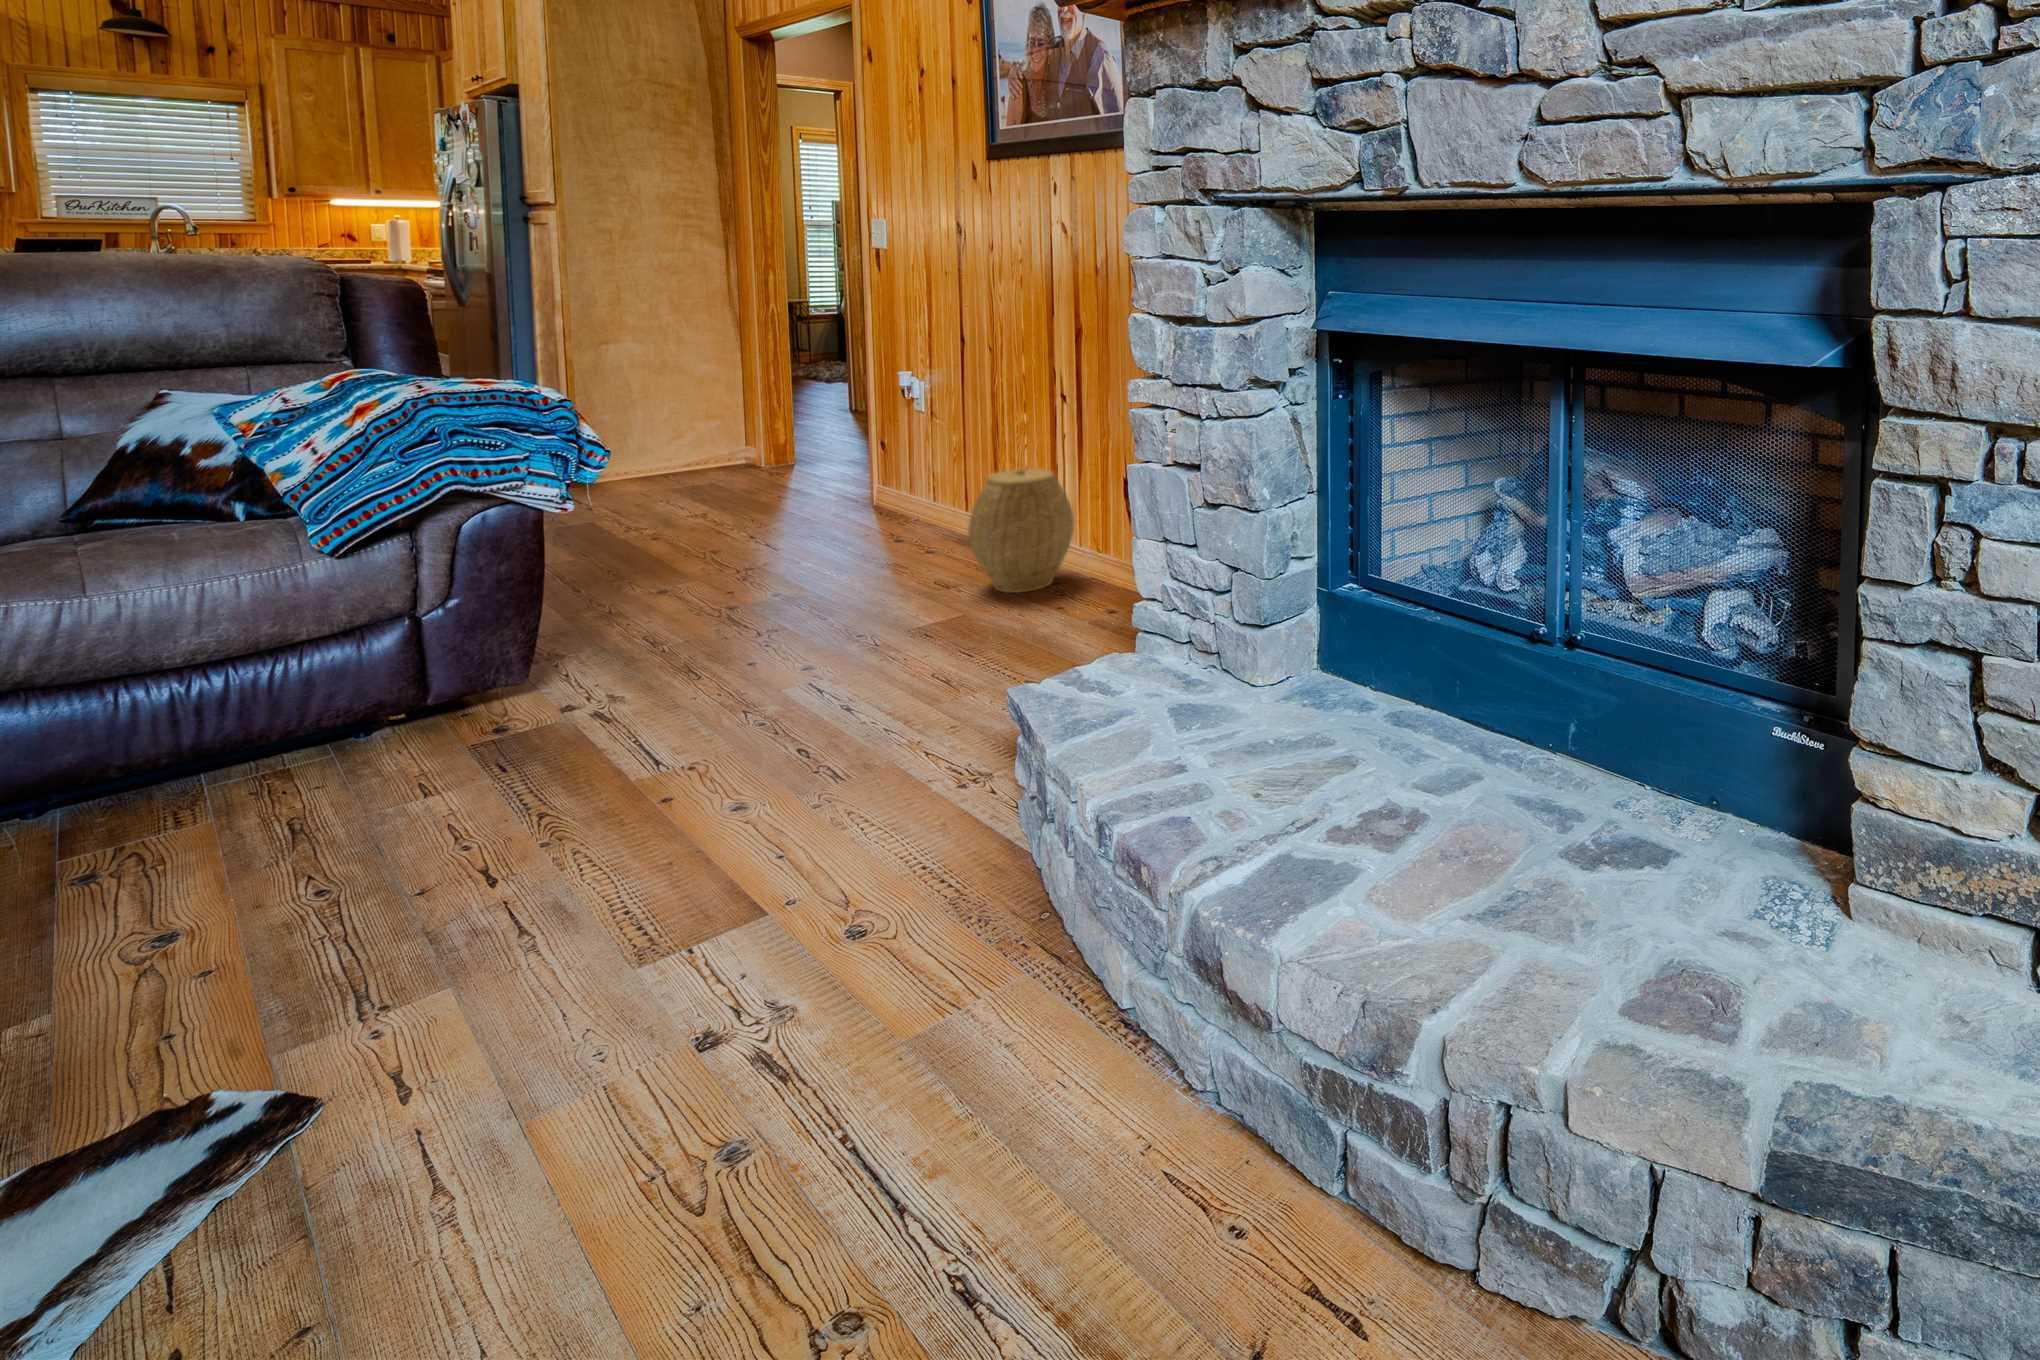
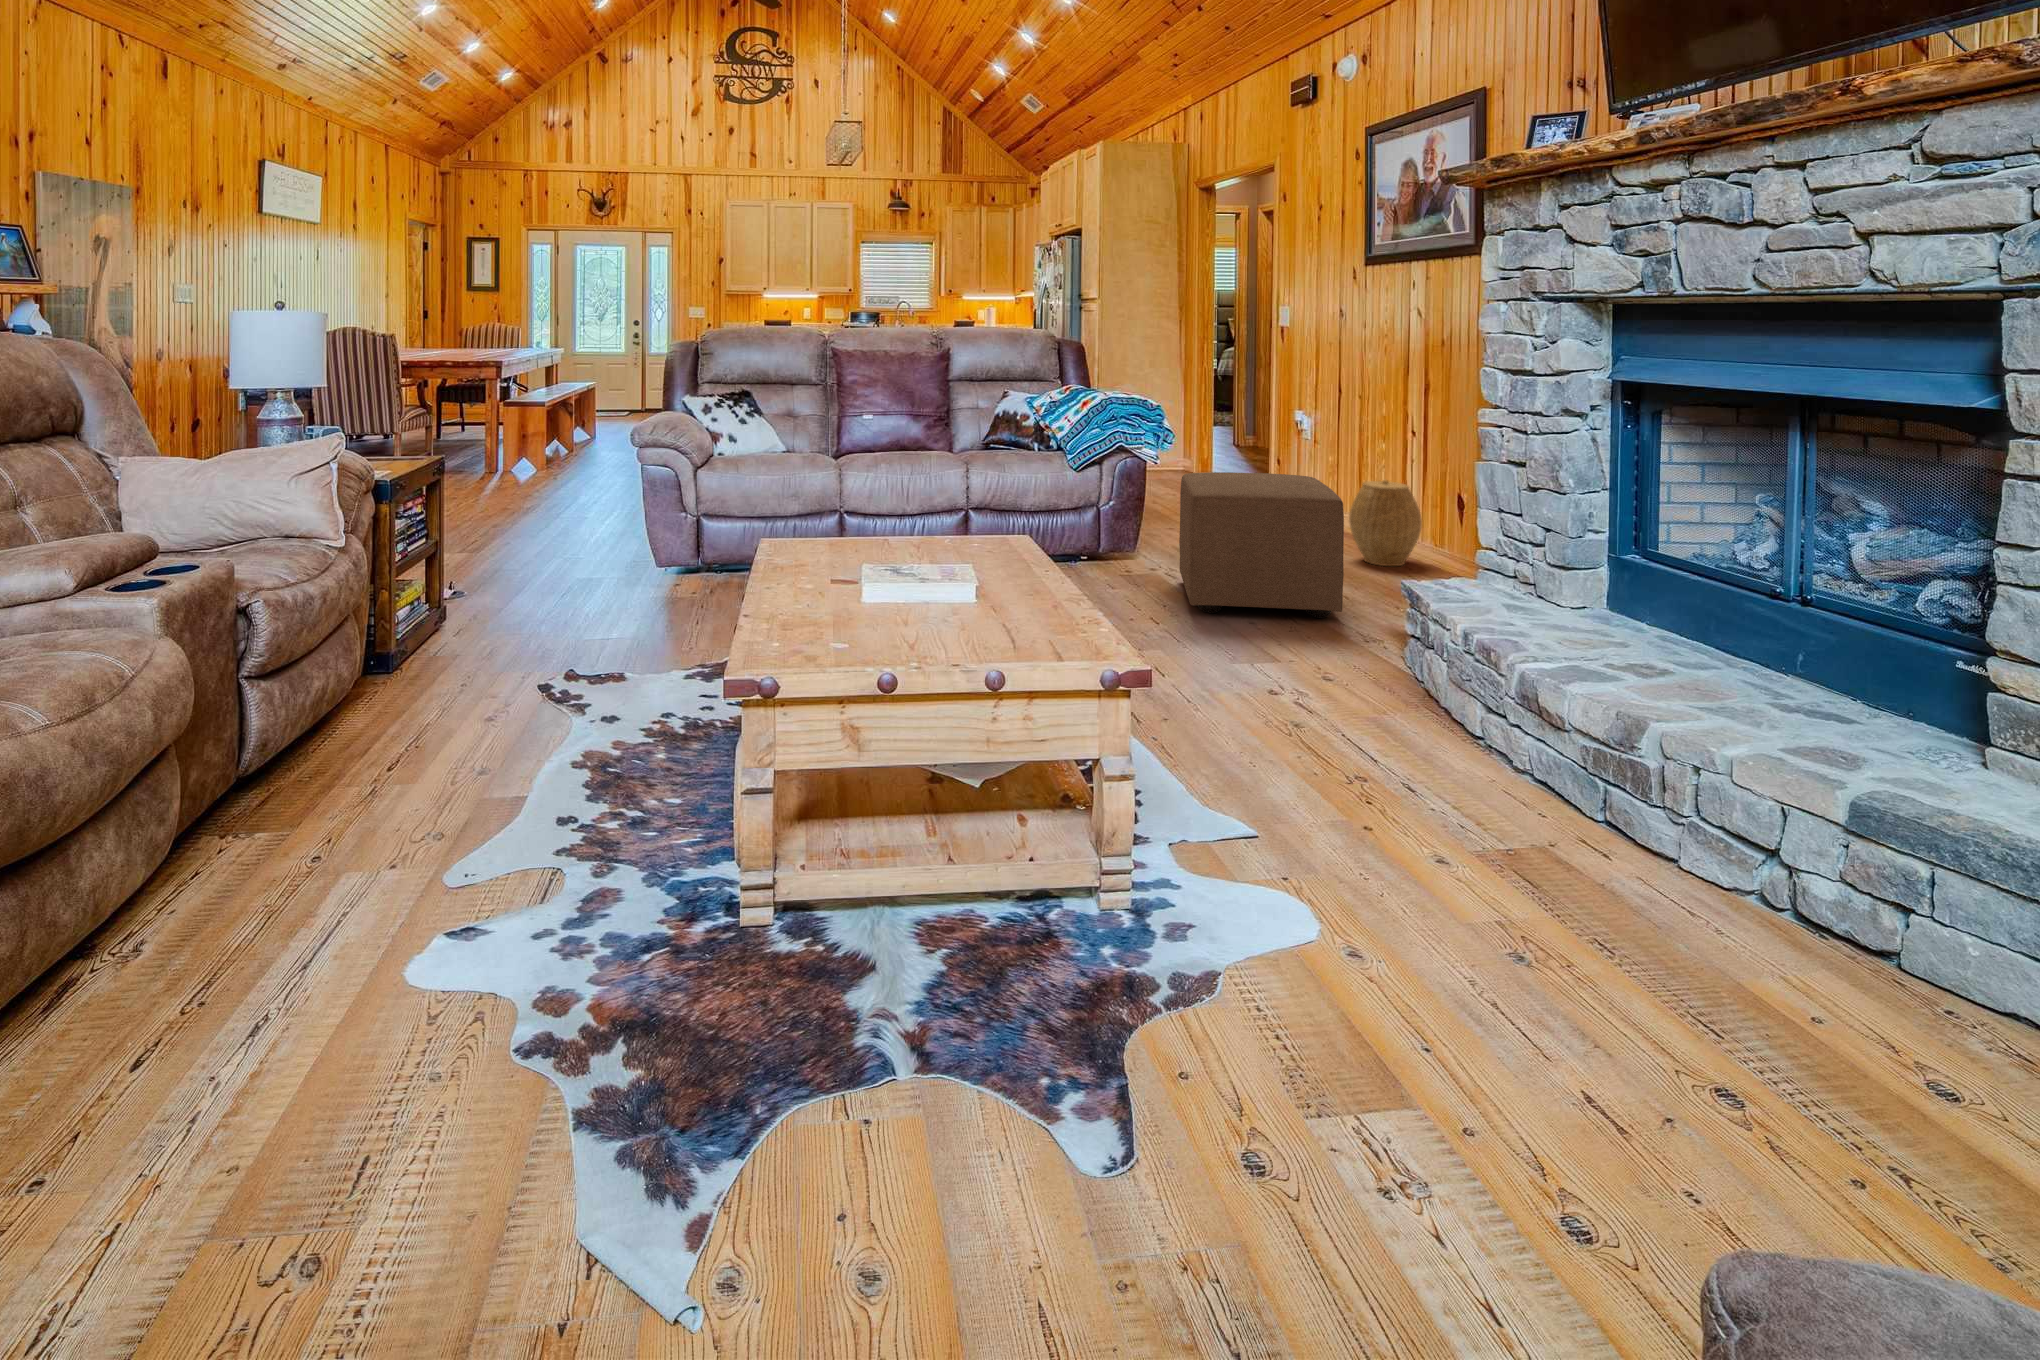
ottoman: none [592,493,928,796] -> present [1179,472,1344,618]

